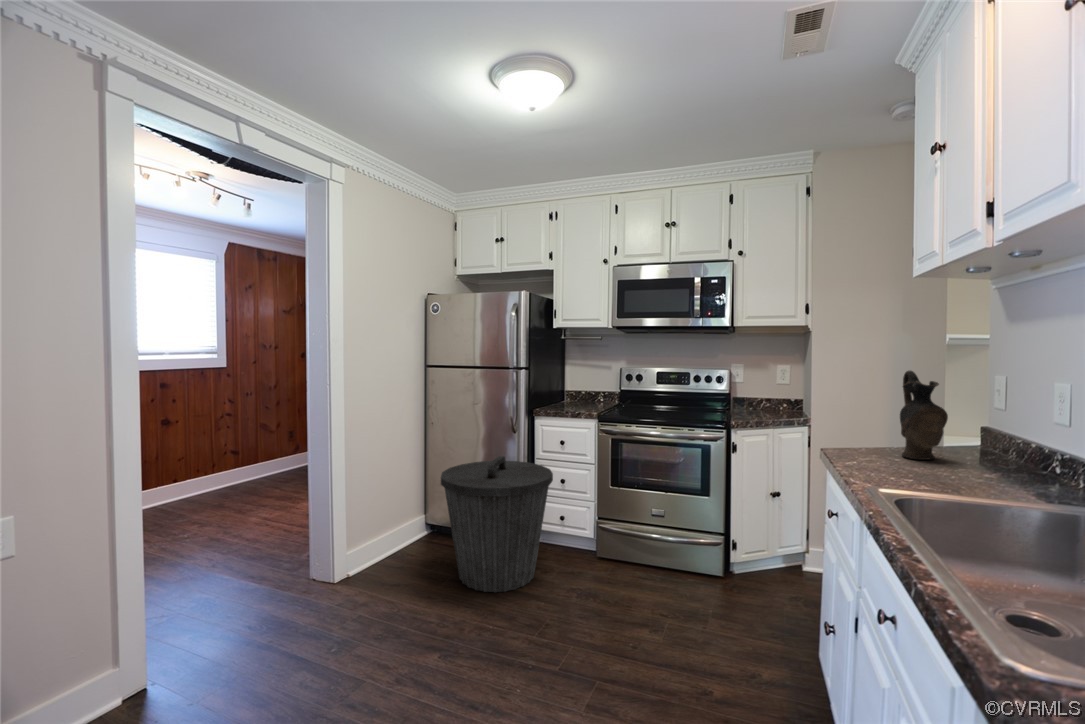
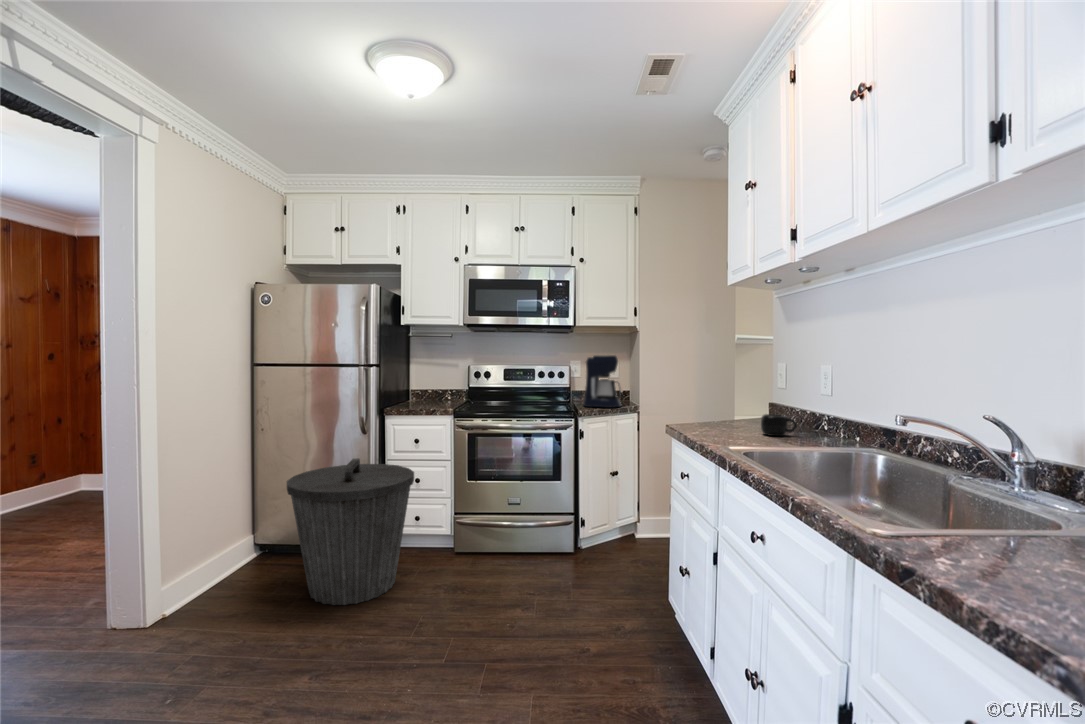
coffee maker: none [740,359,788,419] -> present [583,355,621,407]
ceramic pitcher: present [900,371,948,459] -> none [722,359,753,428]
mug: none [953,446,1012,477] -> present [761,414,797,436]

